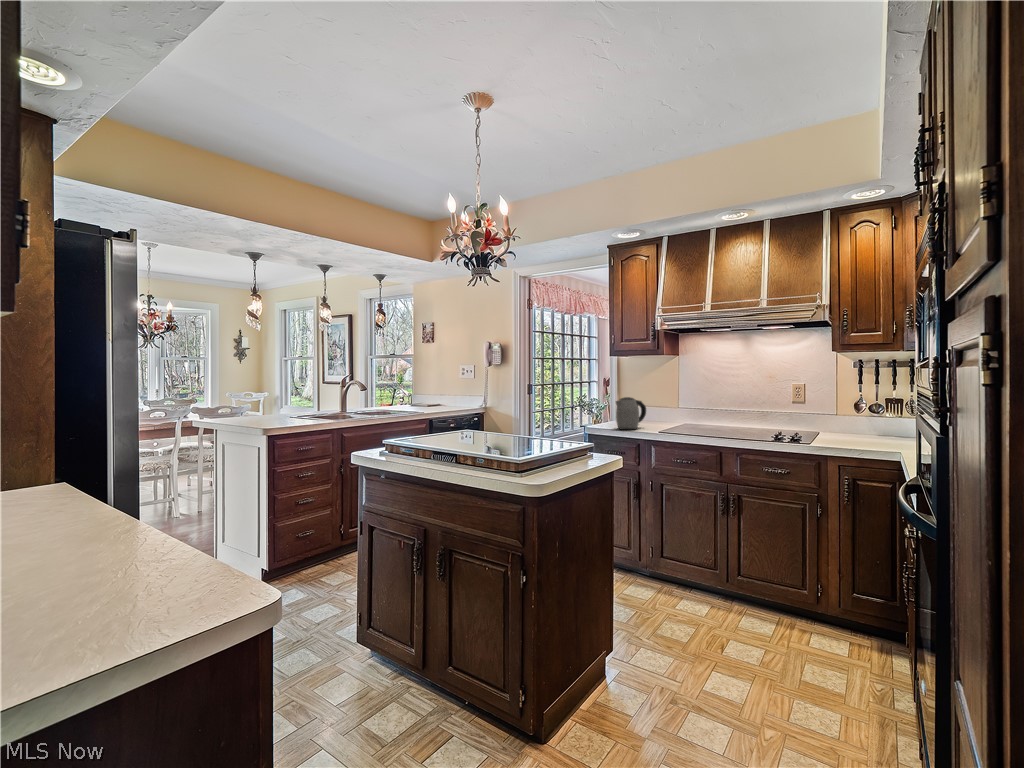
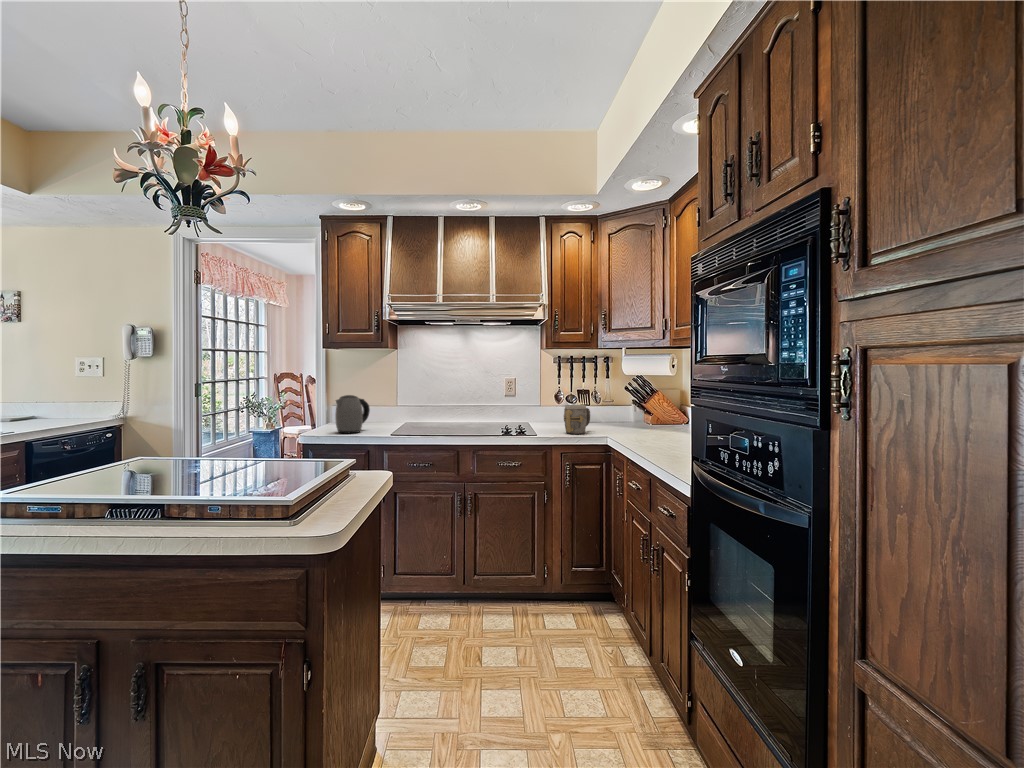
mug: none [845,414,884,446] -> present [564,405,590,434]

